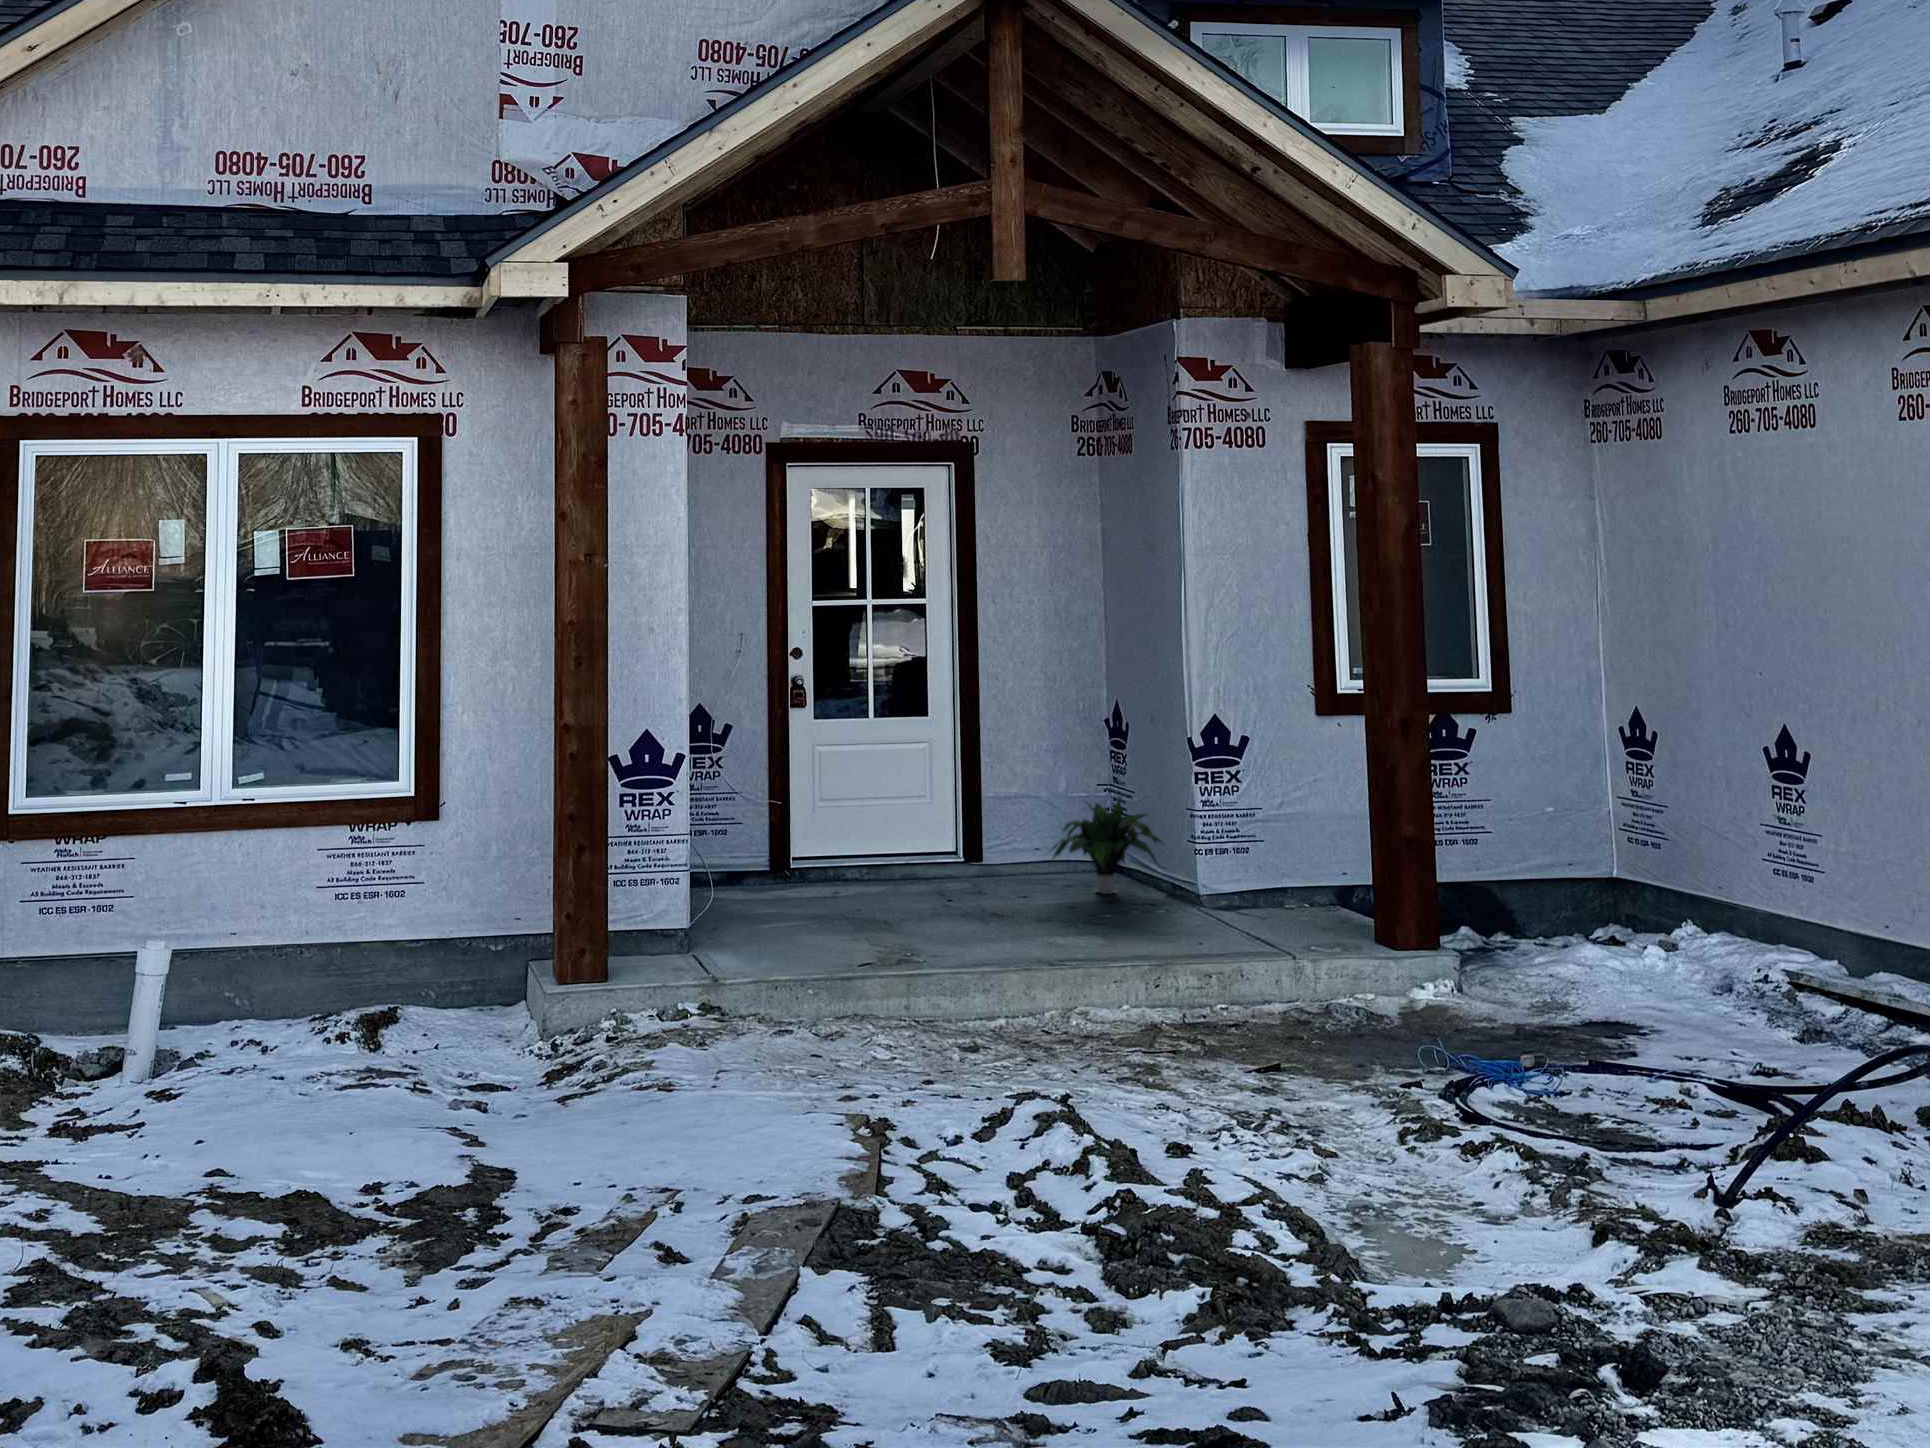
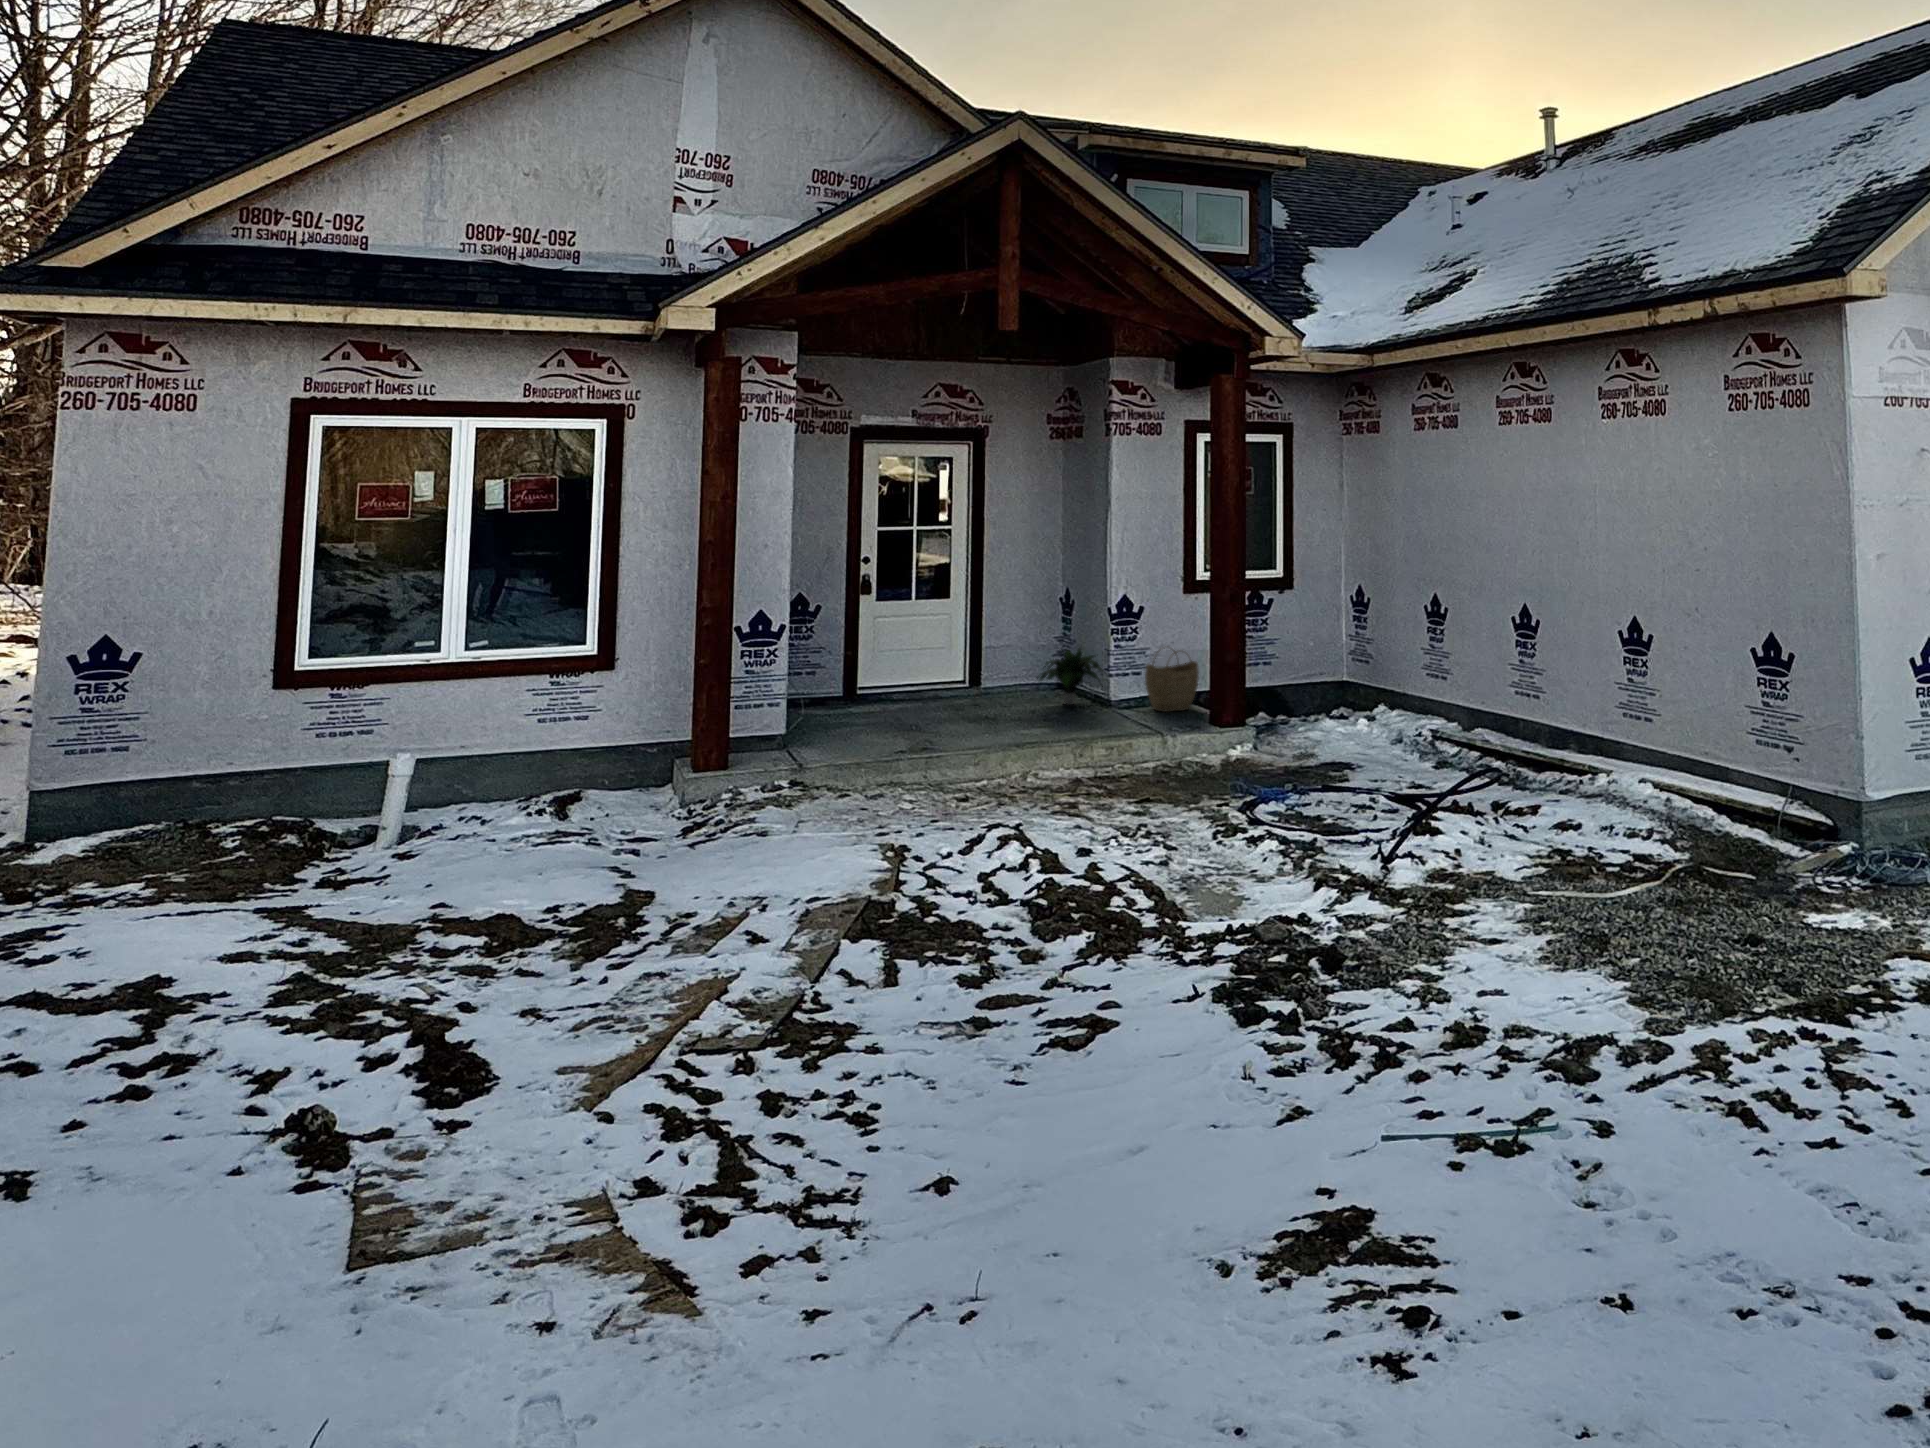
woven basket: none [1229,802,1320,911] -> present [1145,651,1199,712]

